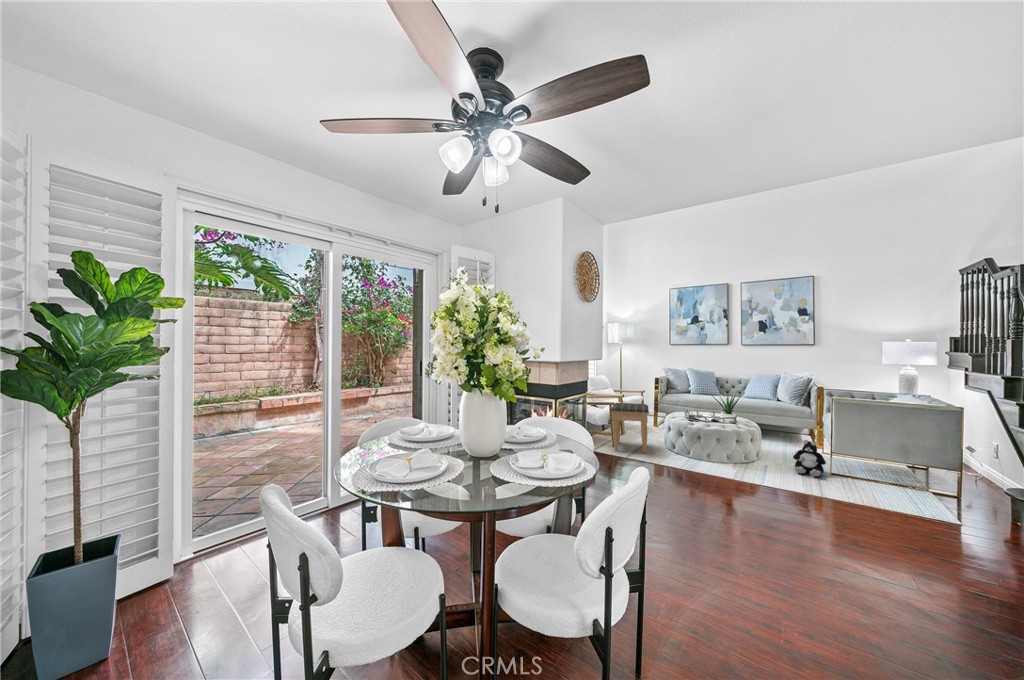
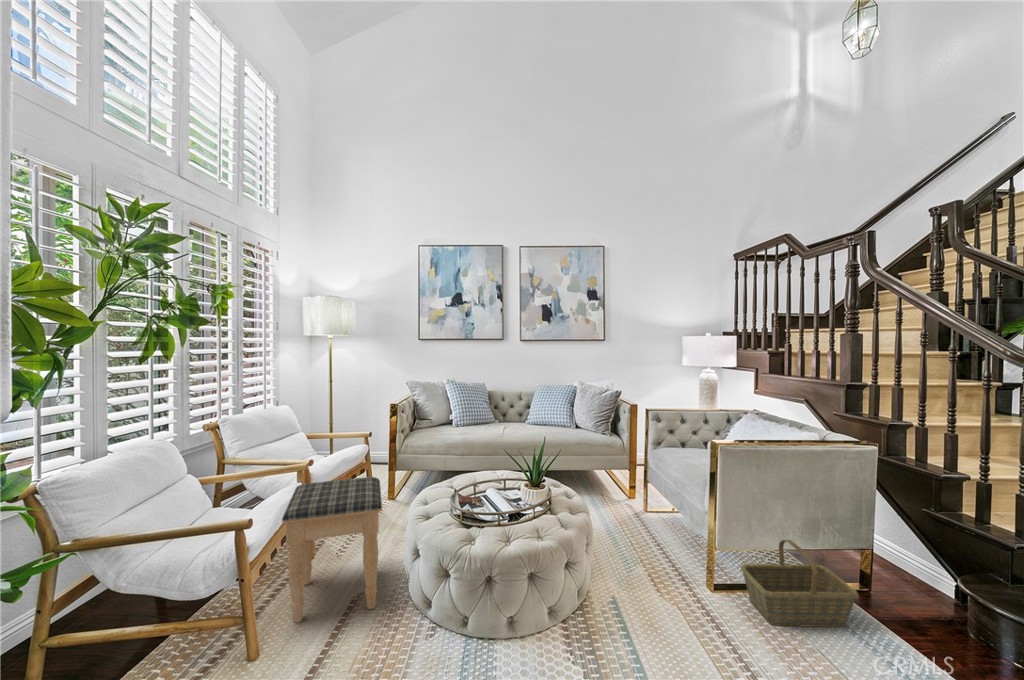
plush toy: present [793,440,826,476] -> none [637,510,687,582]
basket: none [854,459,932,509] -> present [741,540,859,627]

